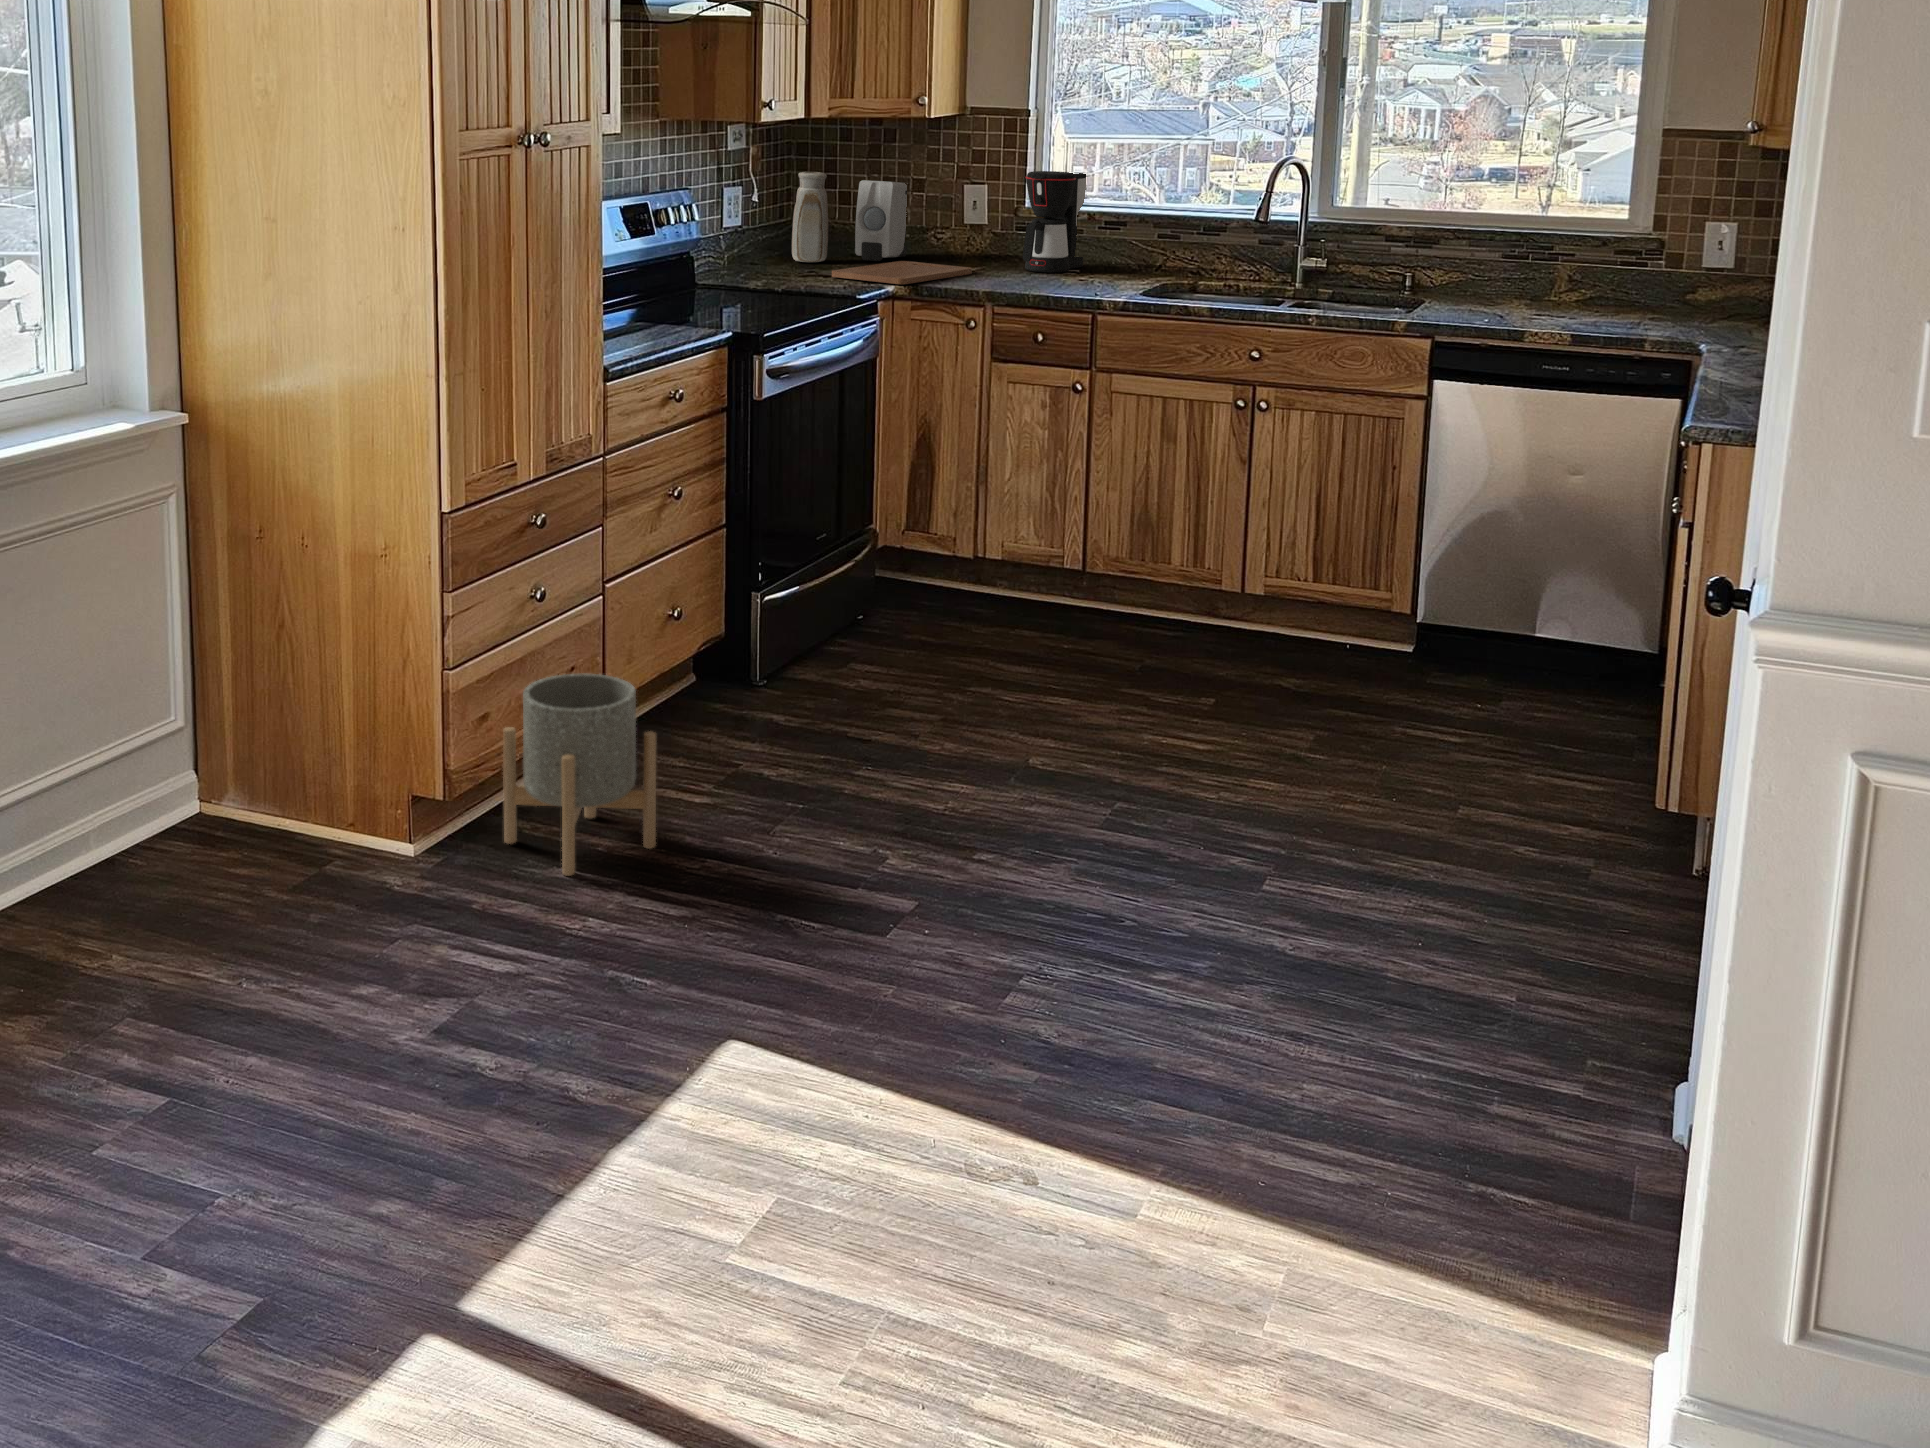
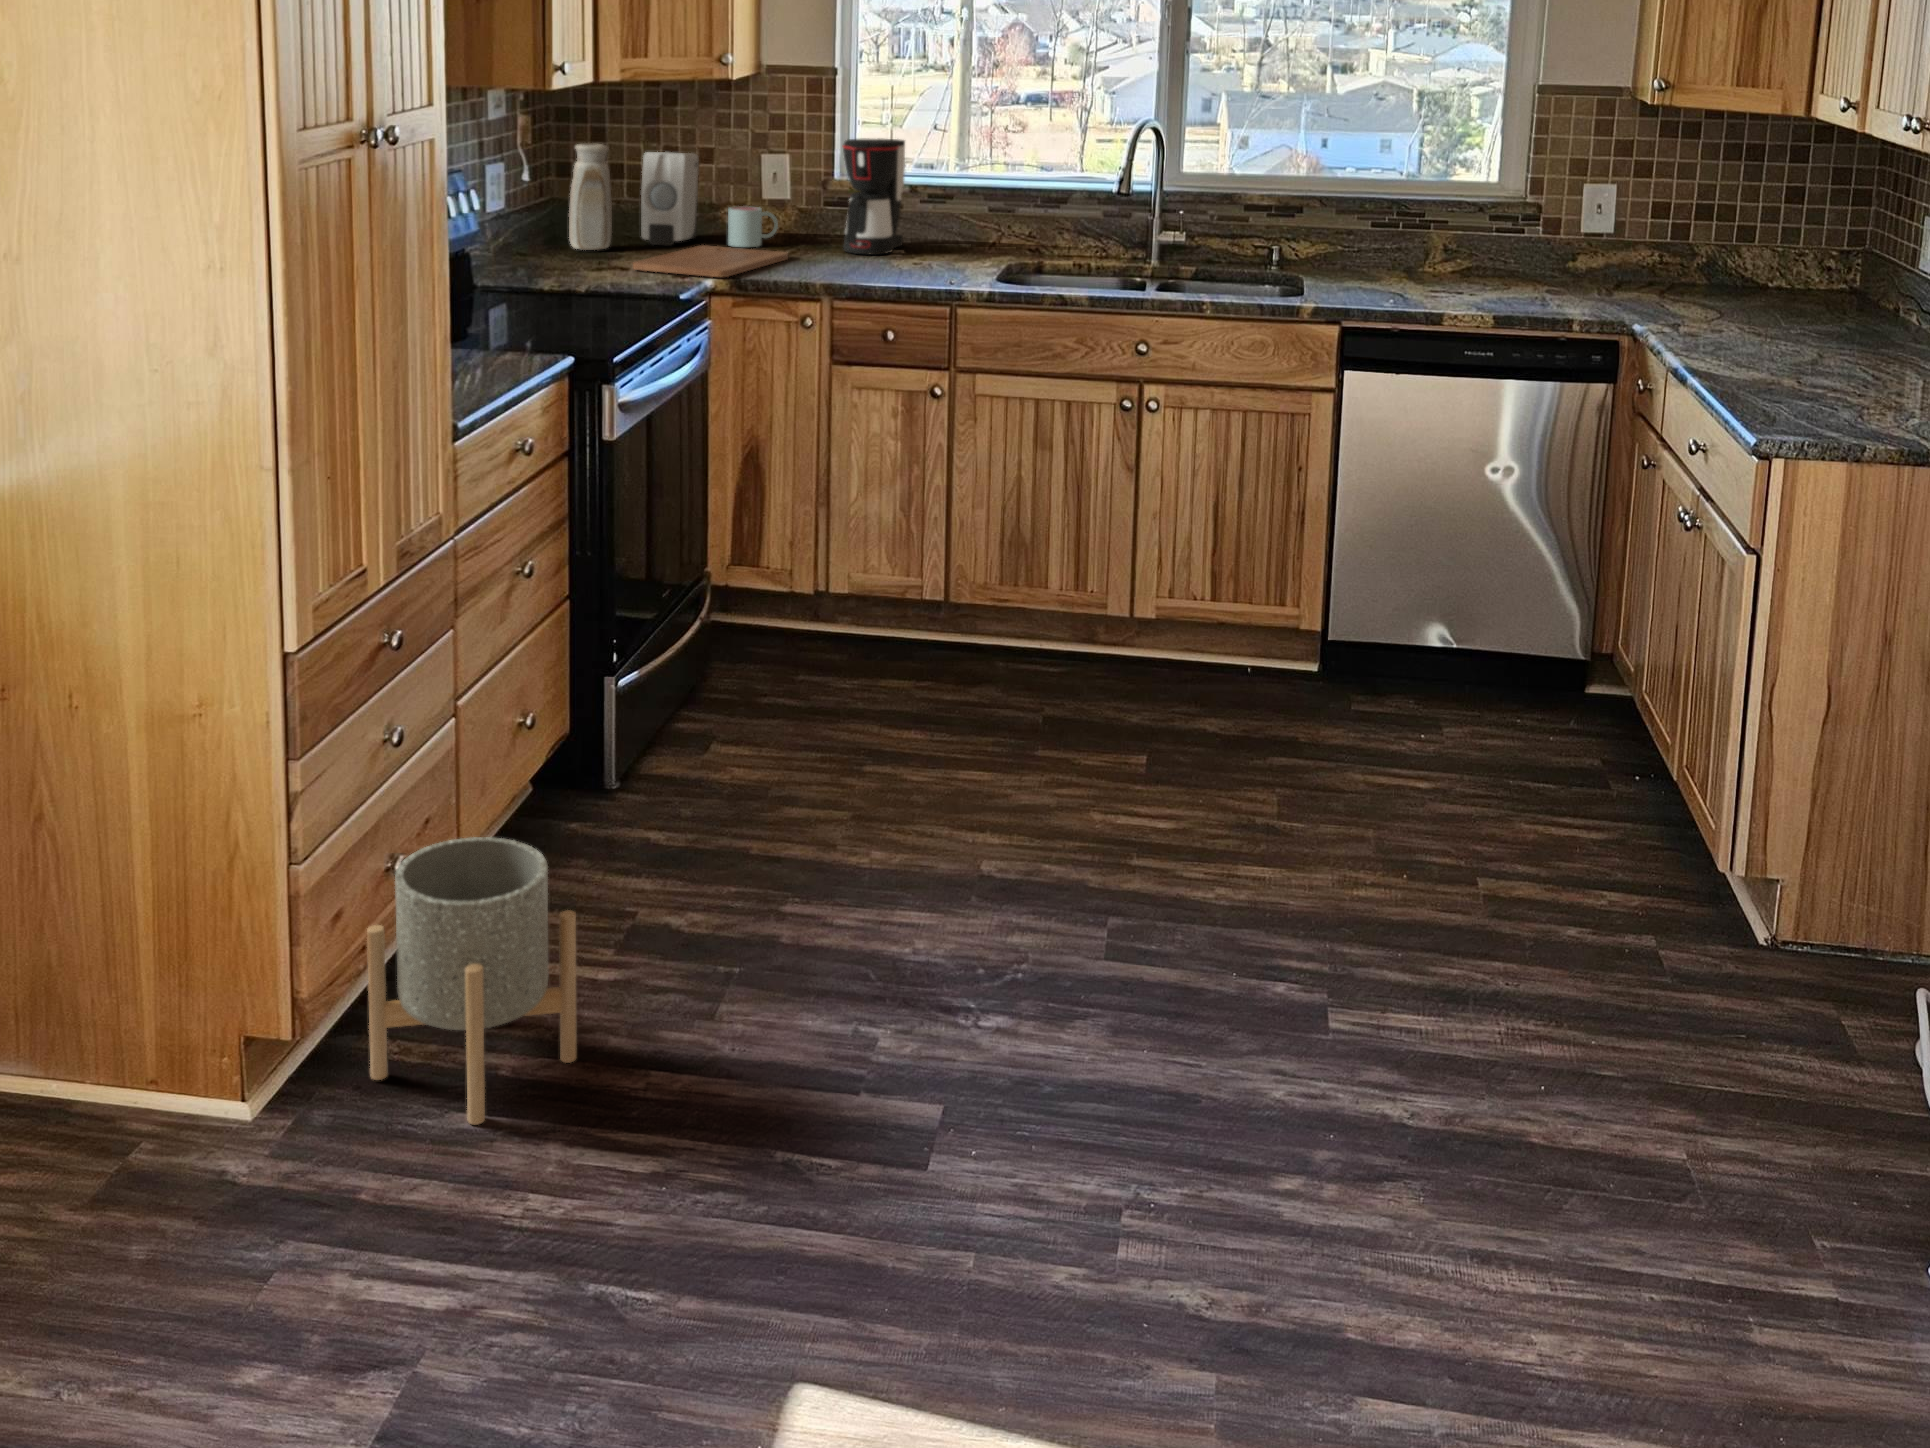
mug: none [929,229,973,264] -> present [728,206,778,247]

